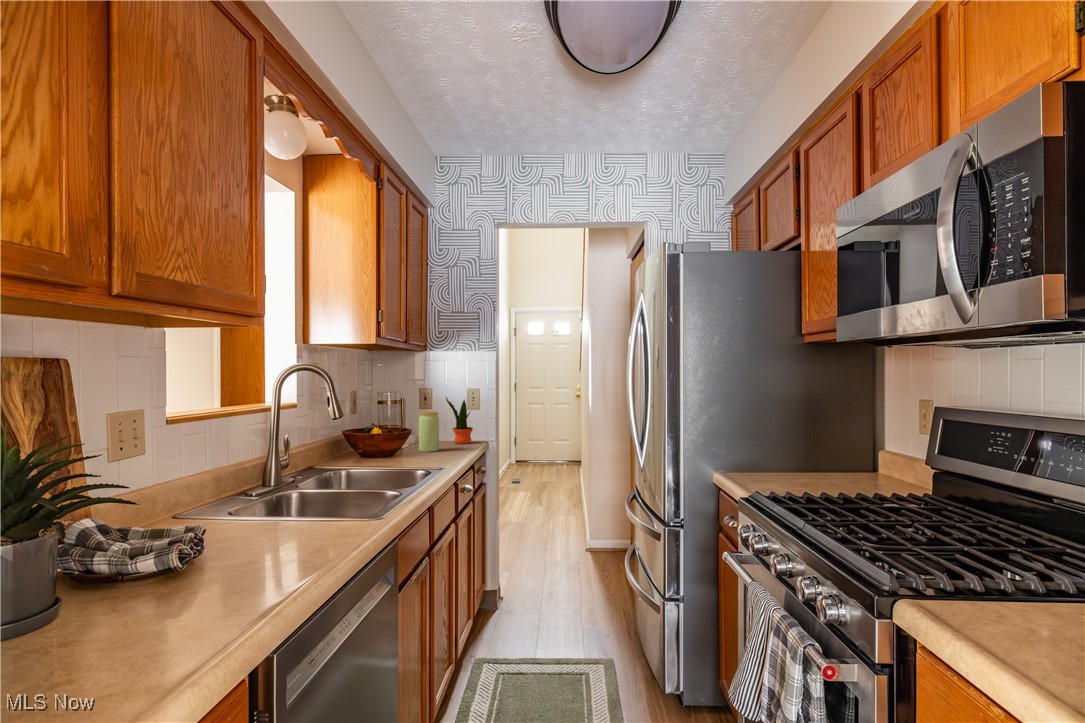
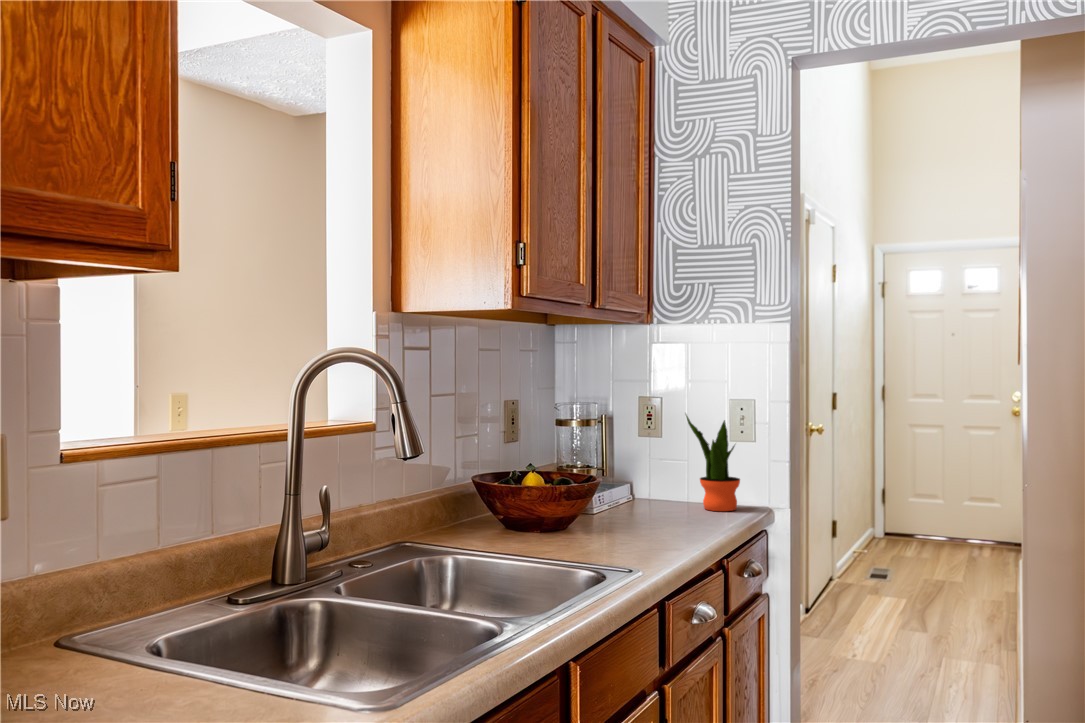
jar: present [419,412,439,452] -> none [620,445,660,525]

